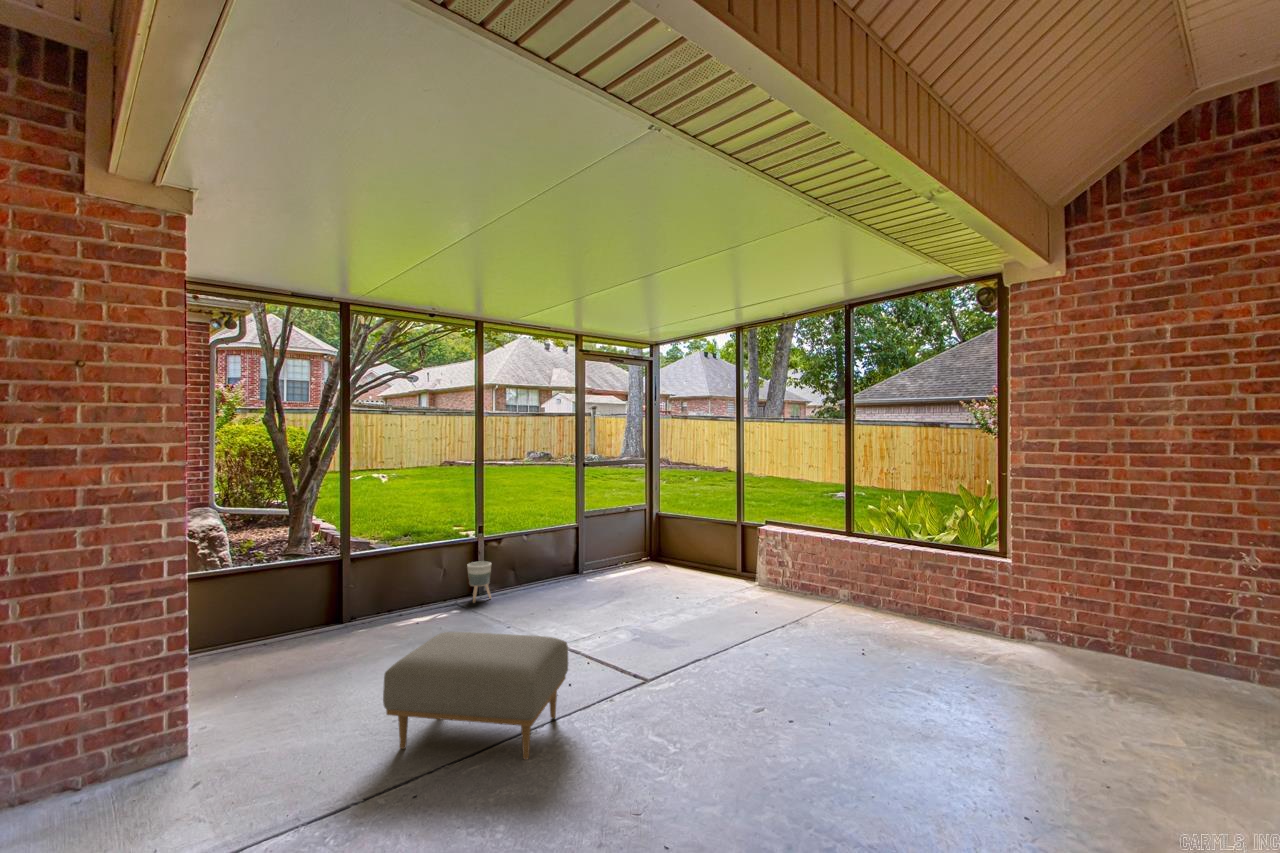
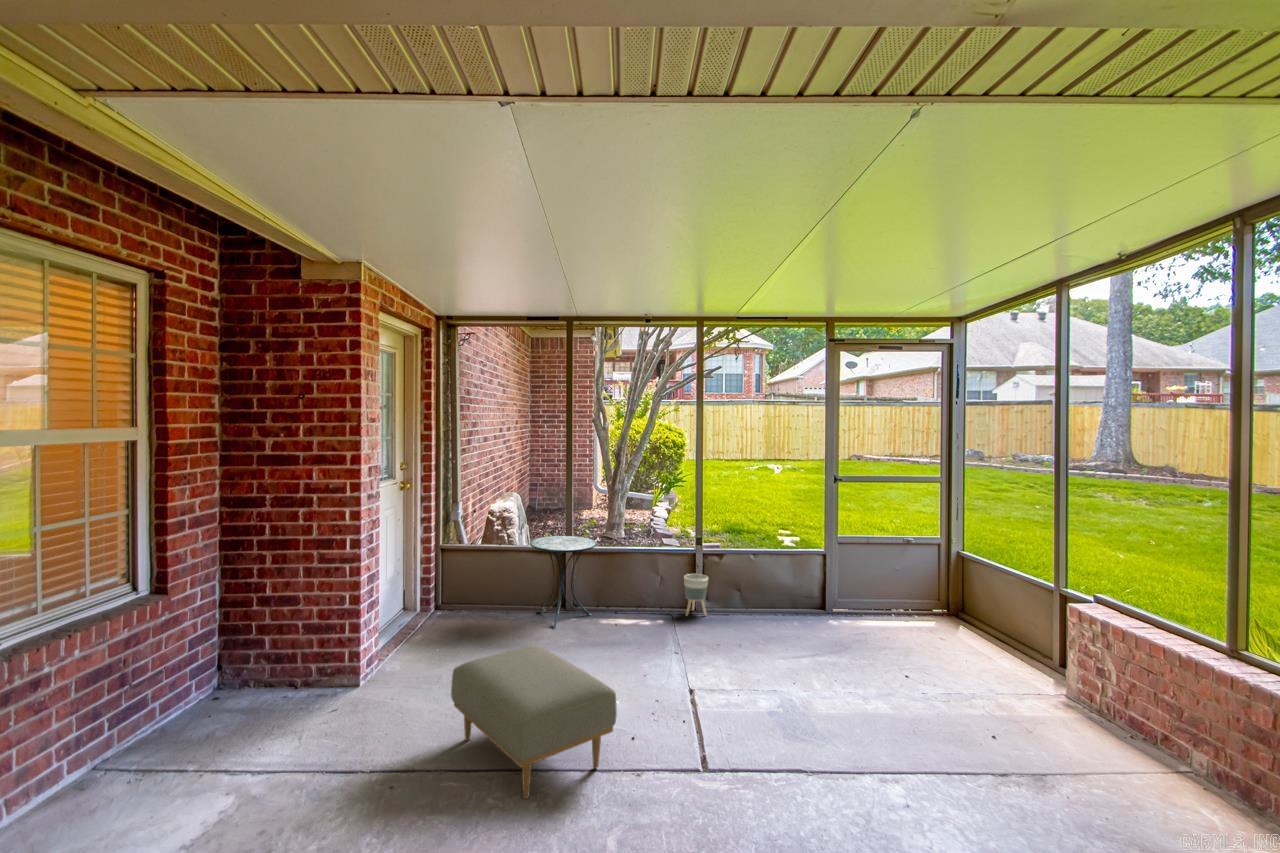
side table: none [309,542,390,644] -> present [530,536,596,629]

